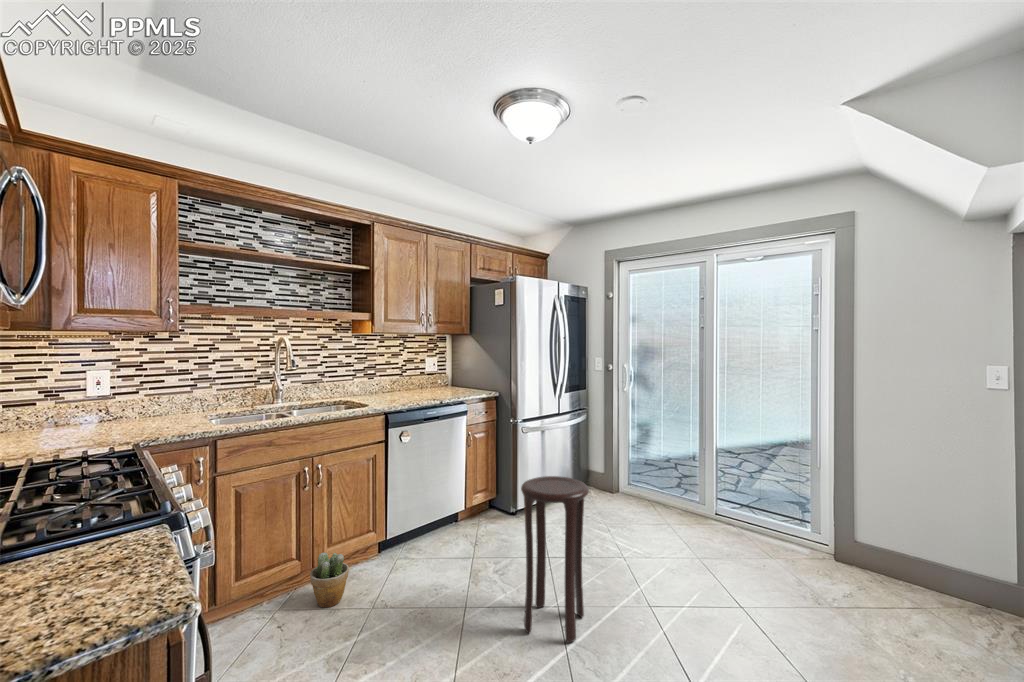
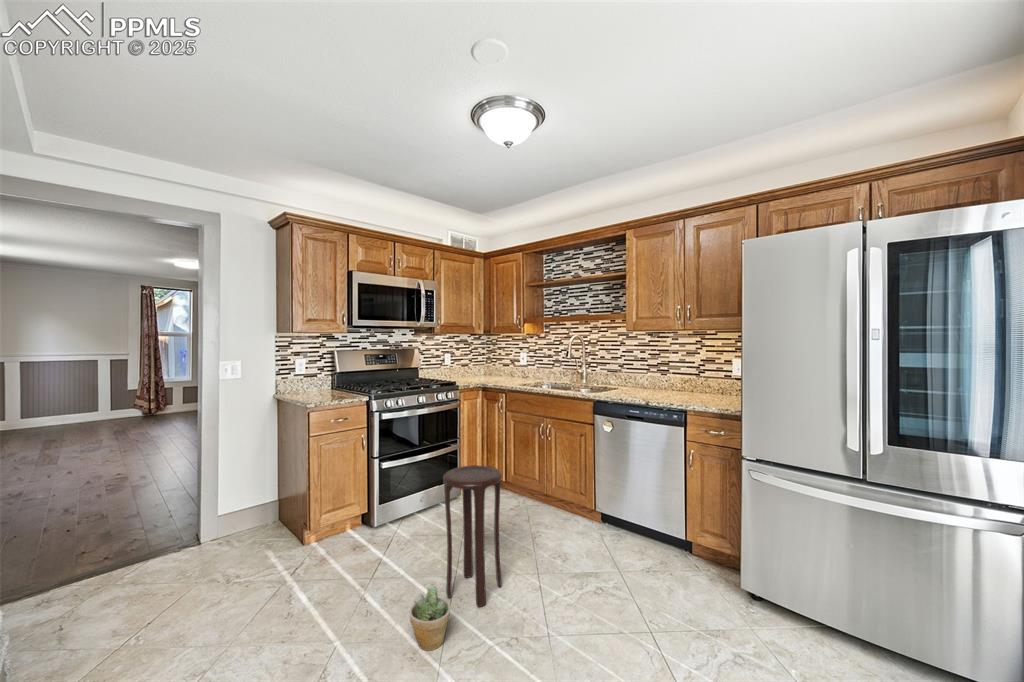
potted plant: present [310,553,349,607] -> present [410,585,451,651]

